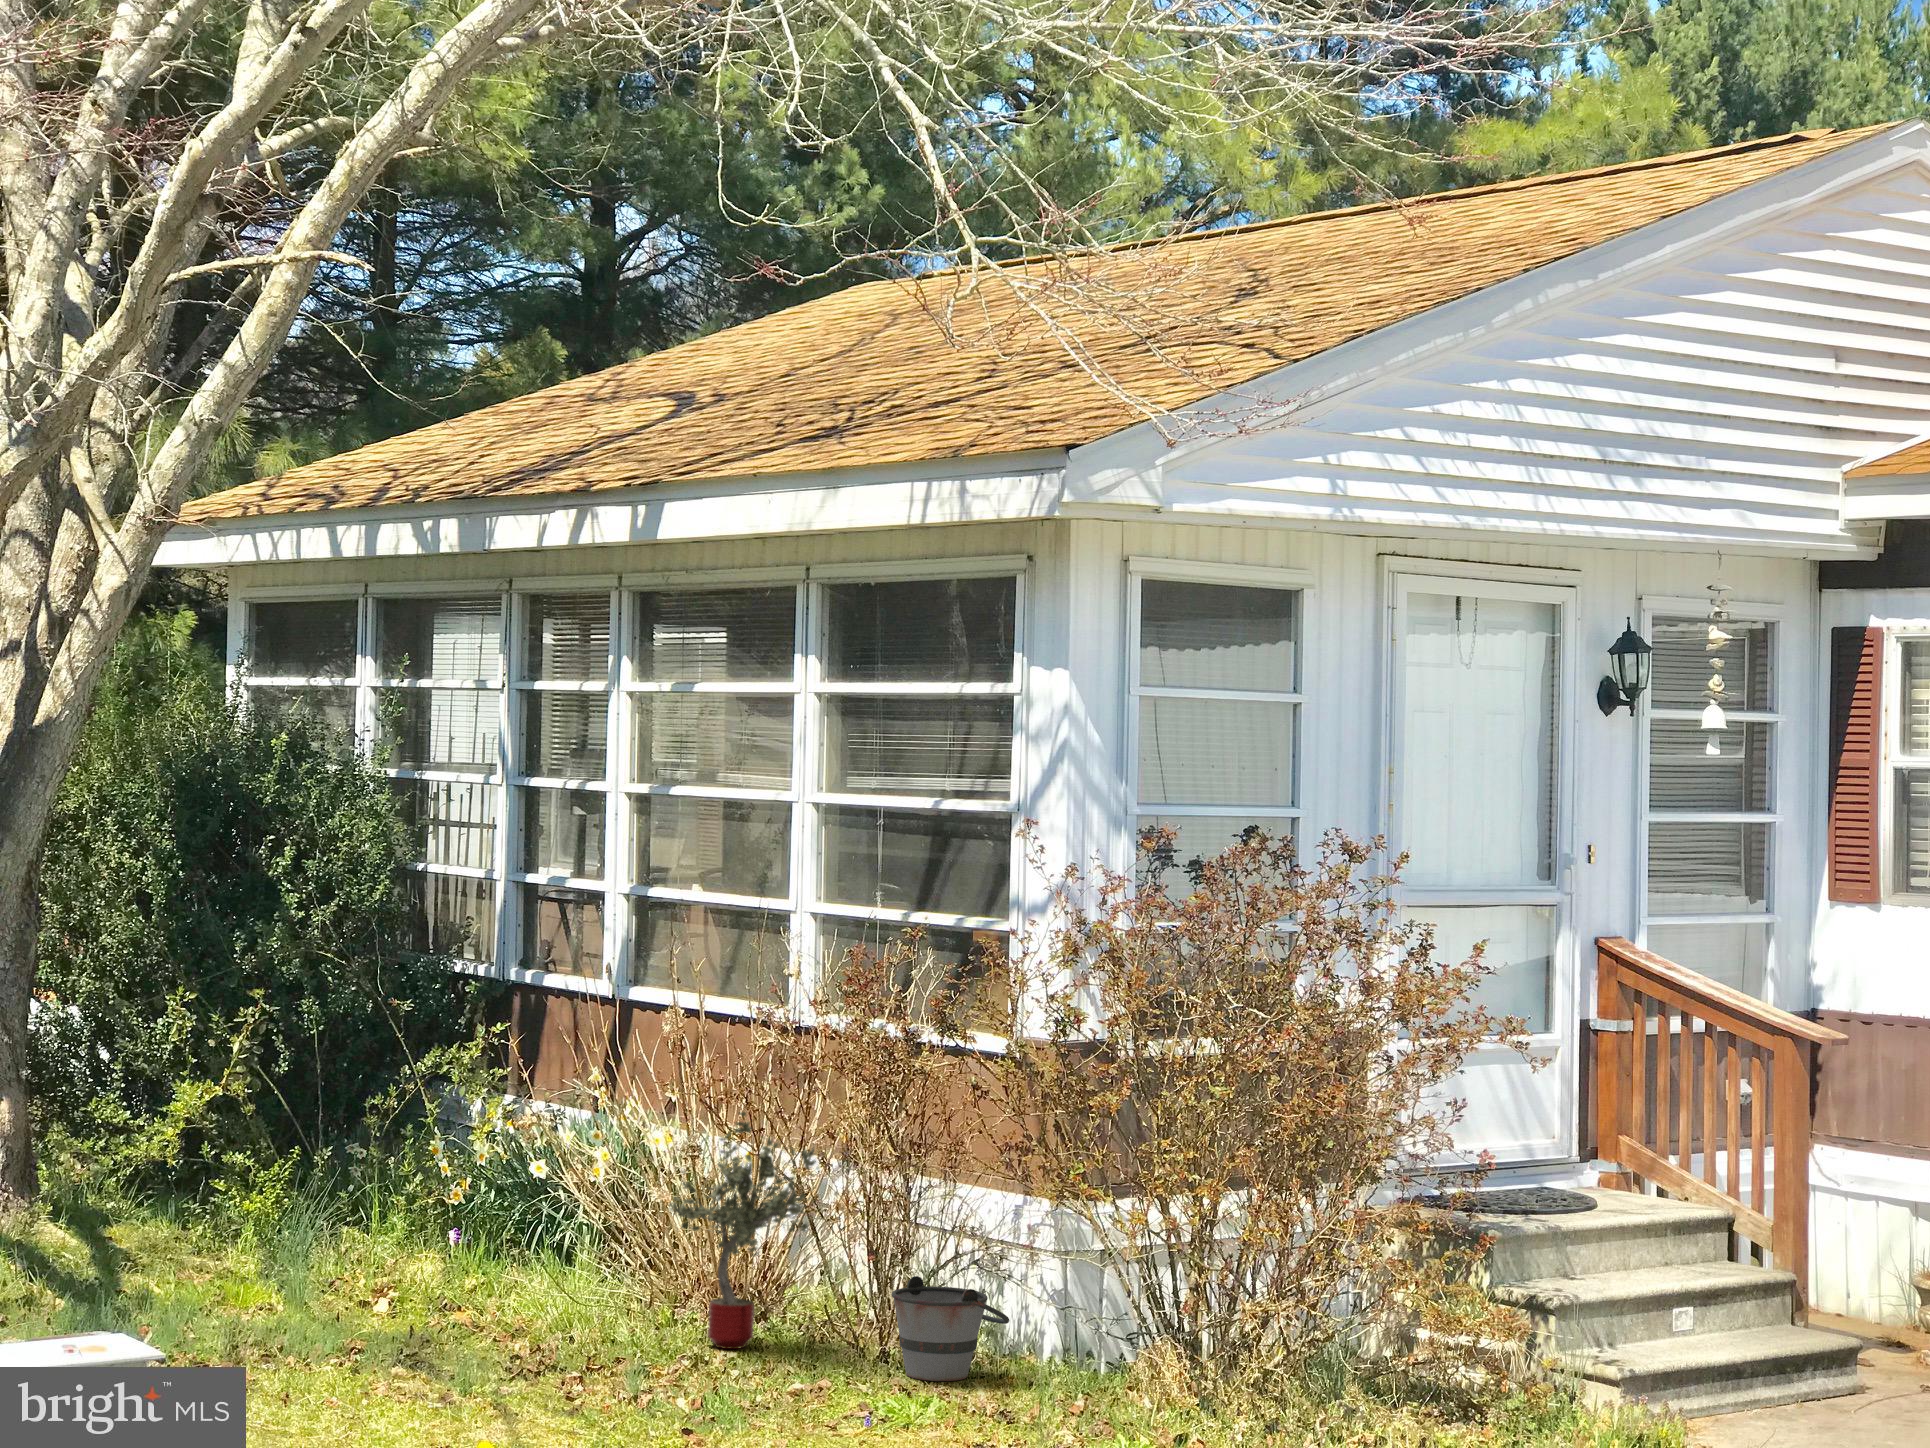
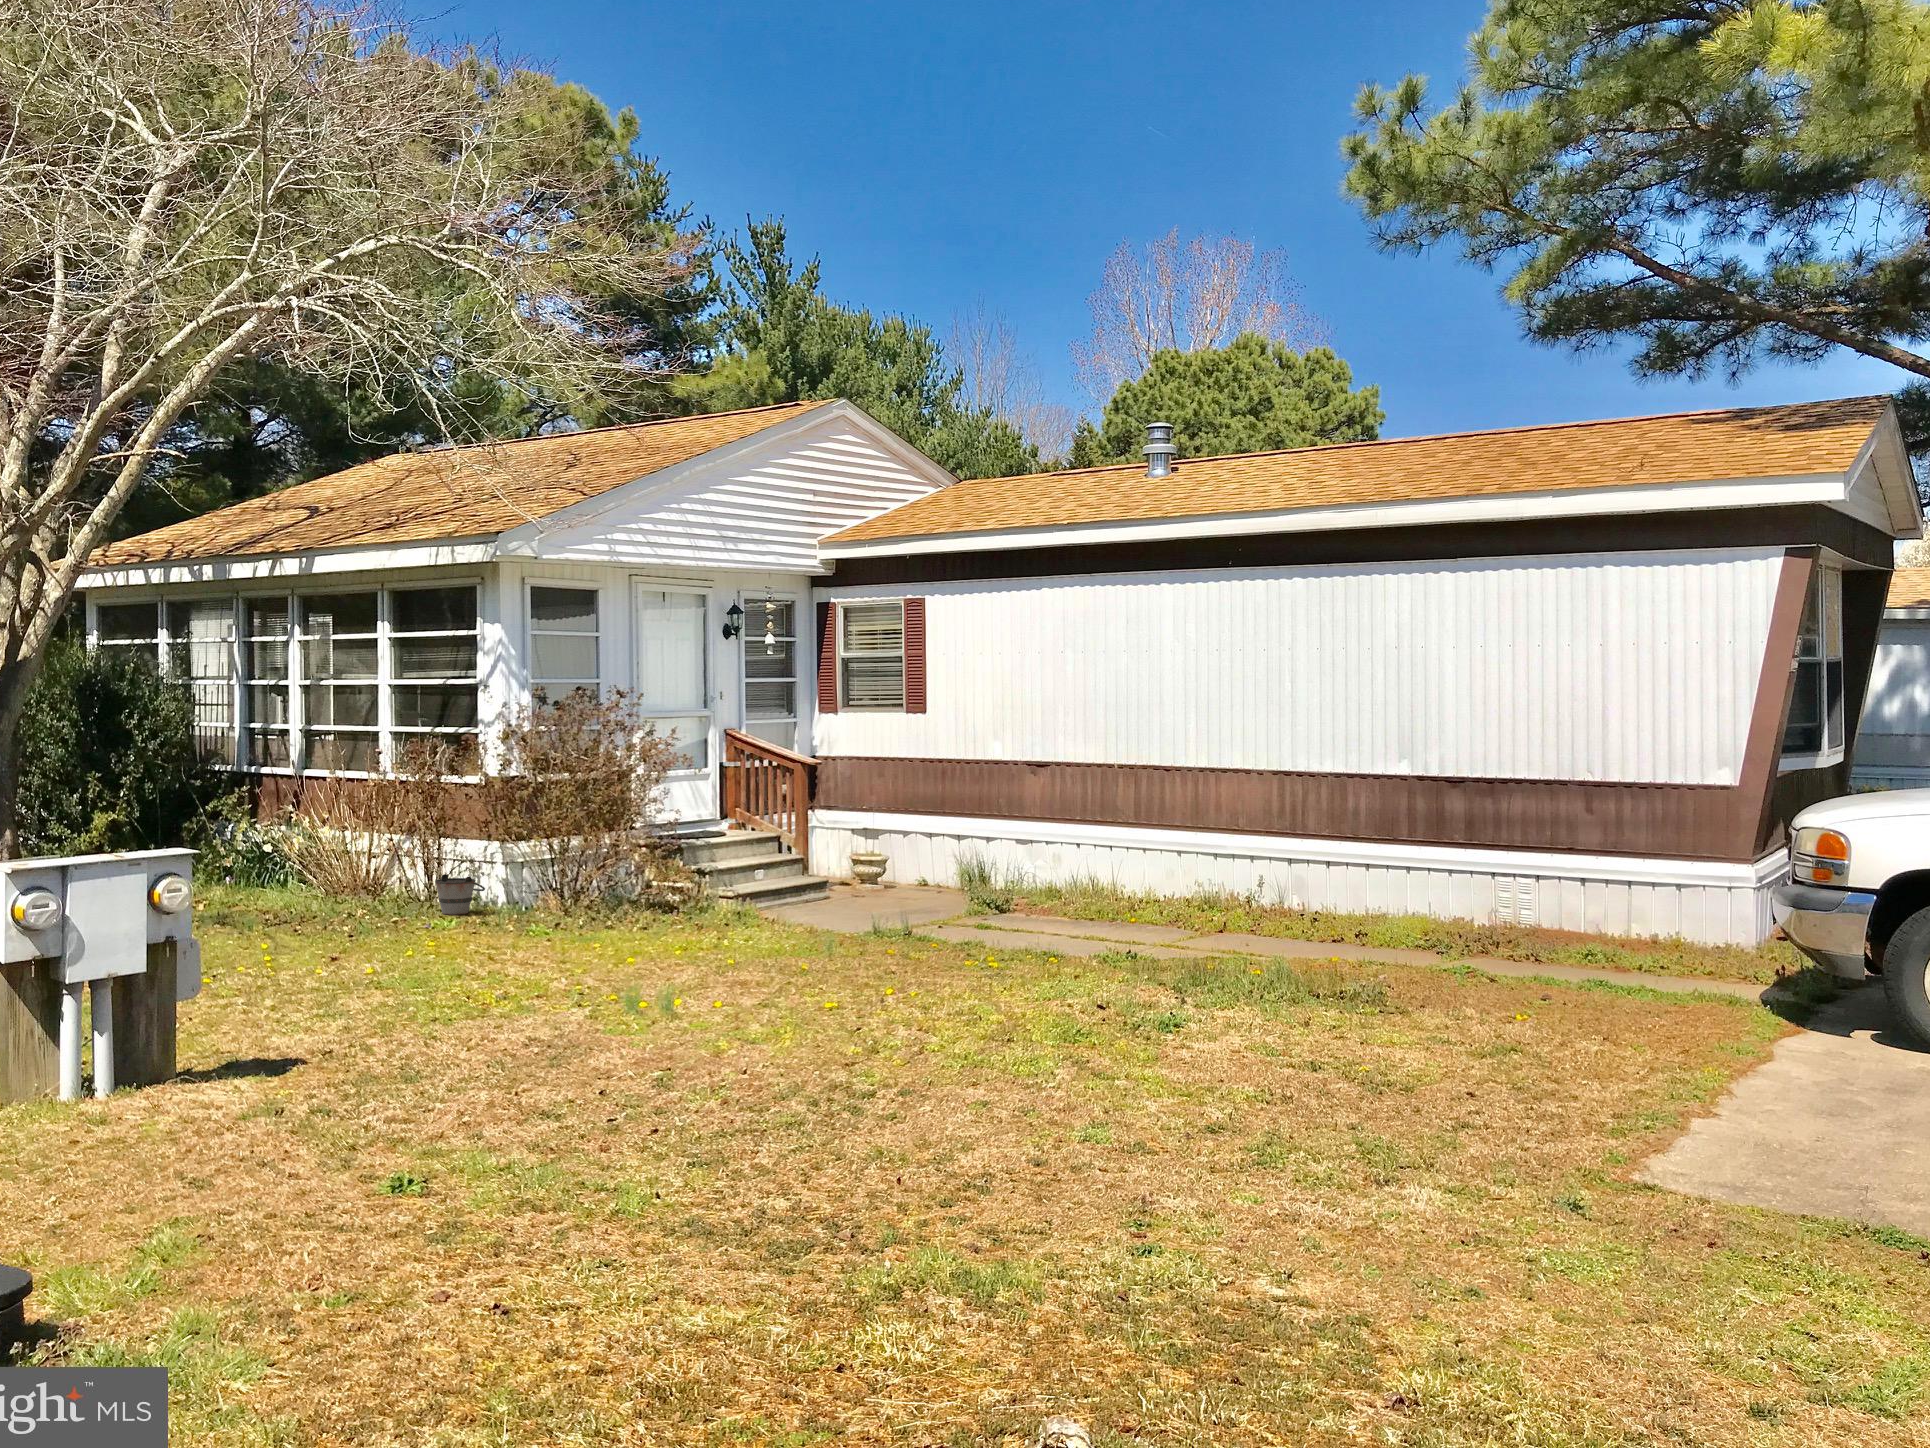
potted tree: present [669,1112,819,1349] -> none [333,811,403,911]

